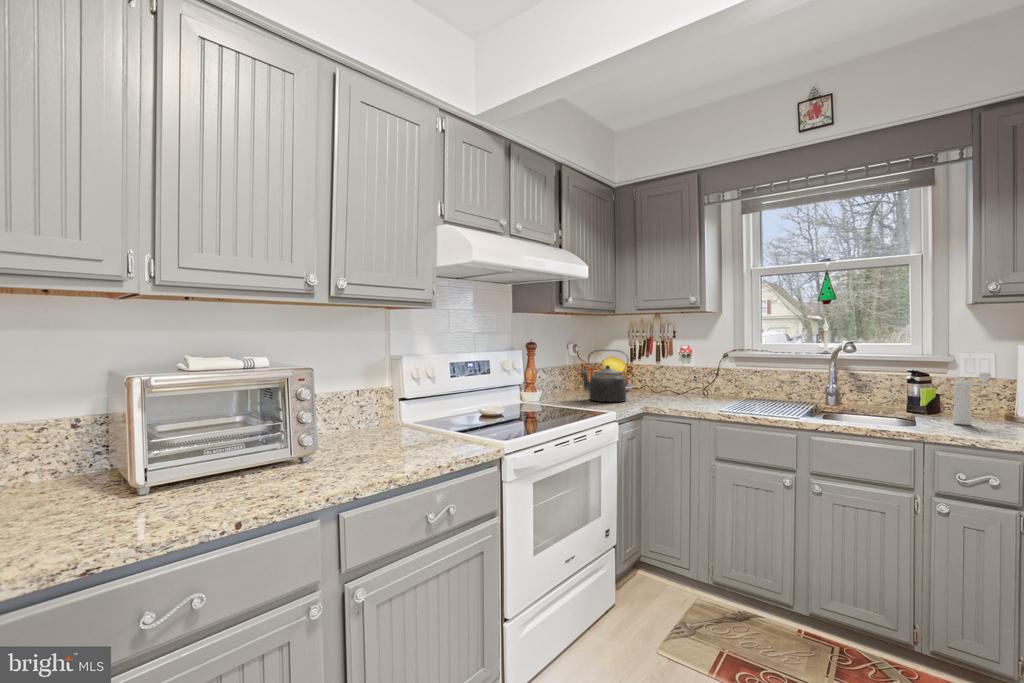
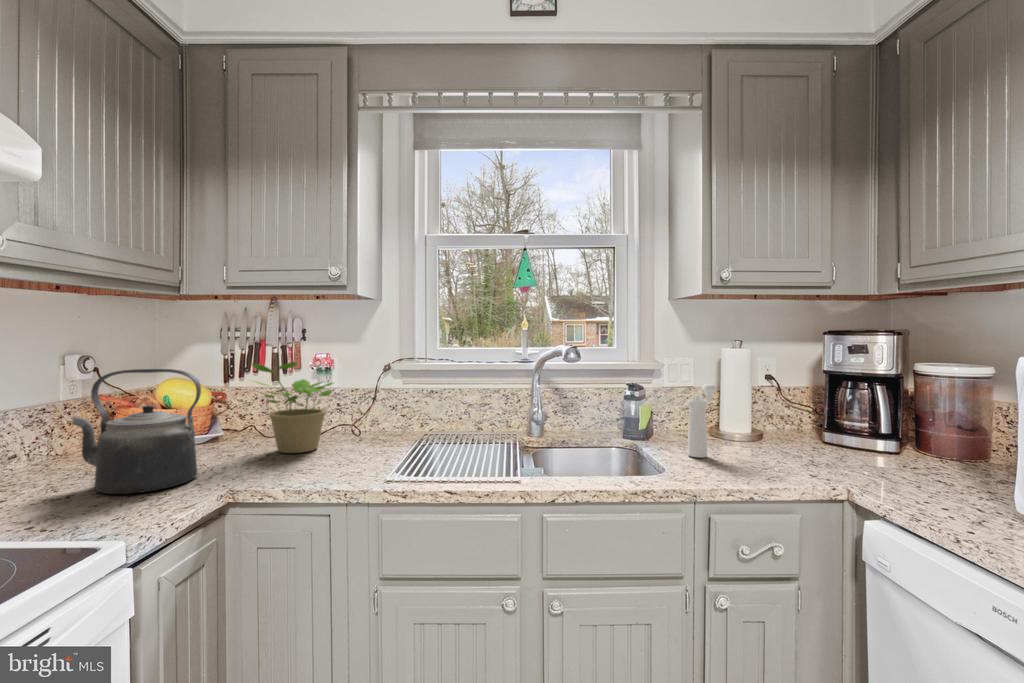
potted plant: none [646,349,692,398] -> present [252,362,333,453]

